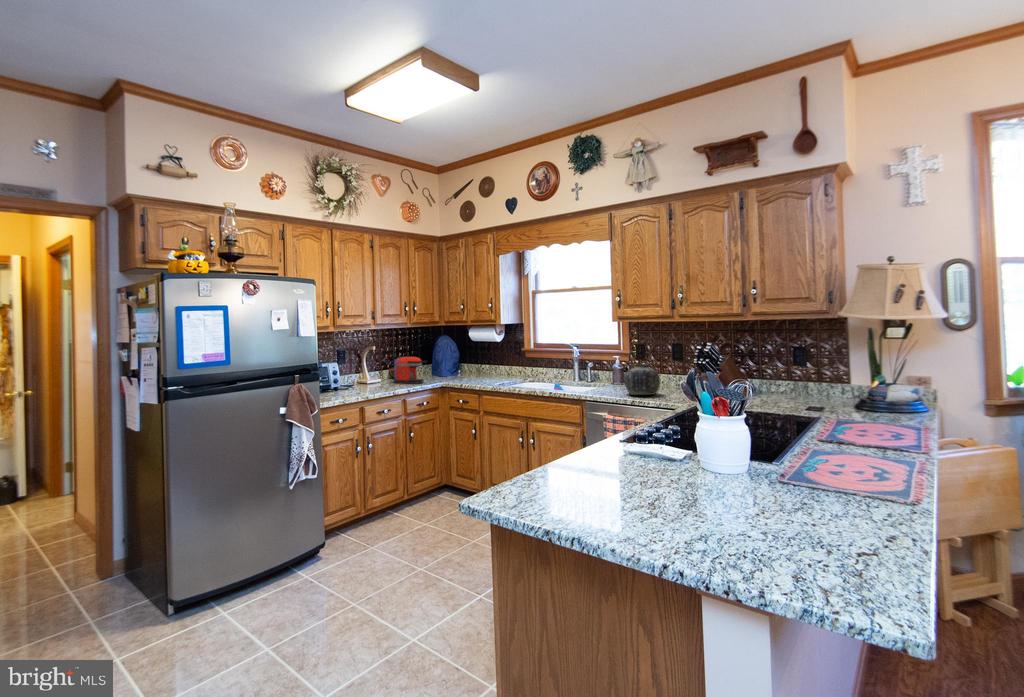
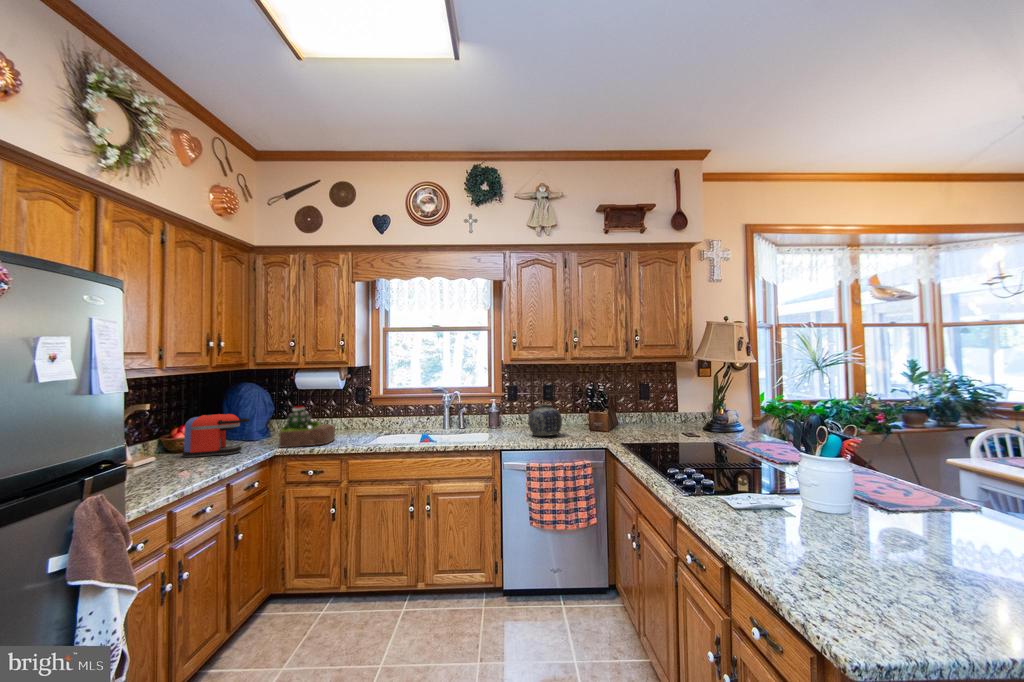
succulent plant: none [445,354,485,384] -> present [279,406,335,448]

